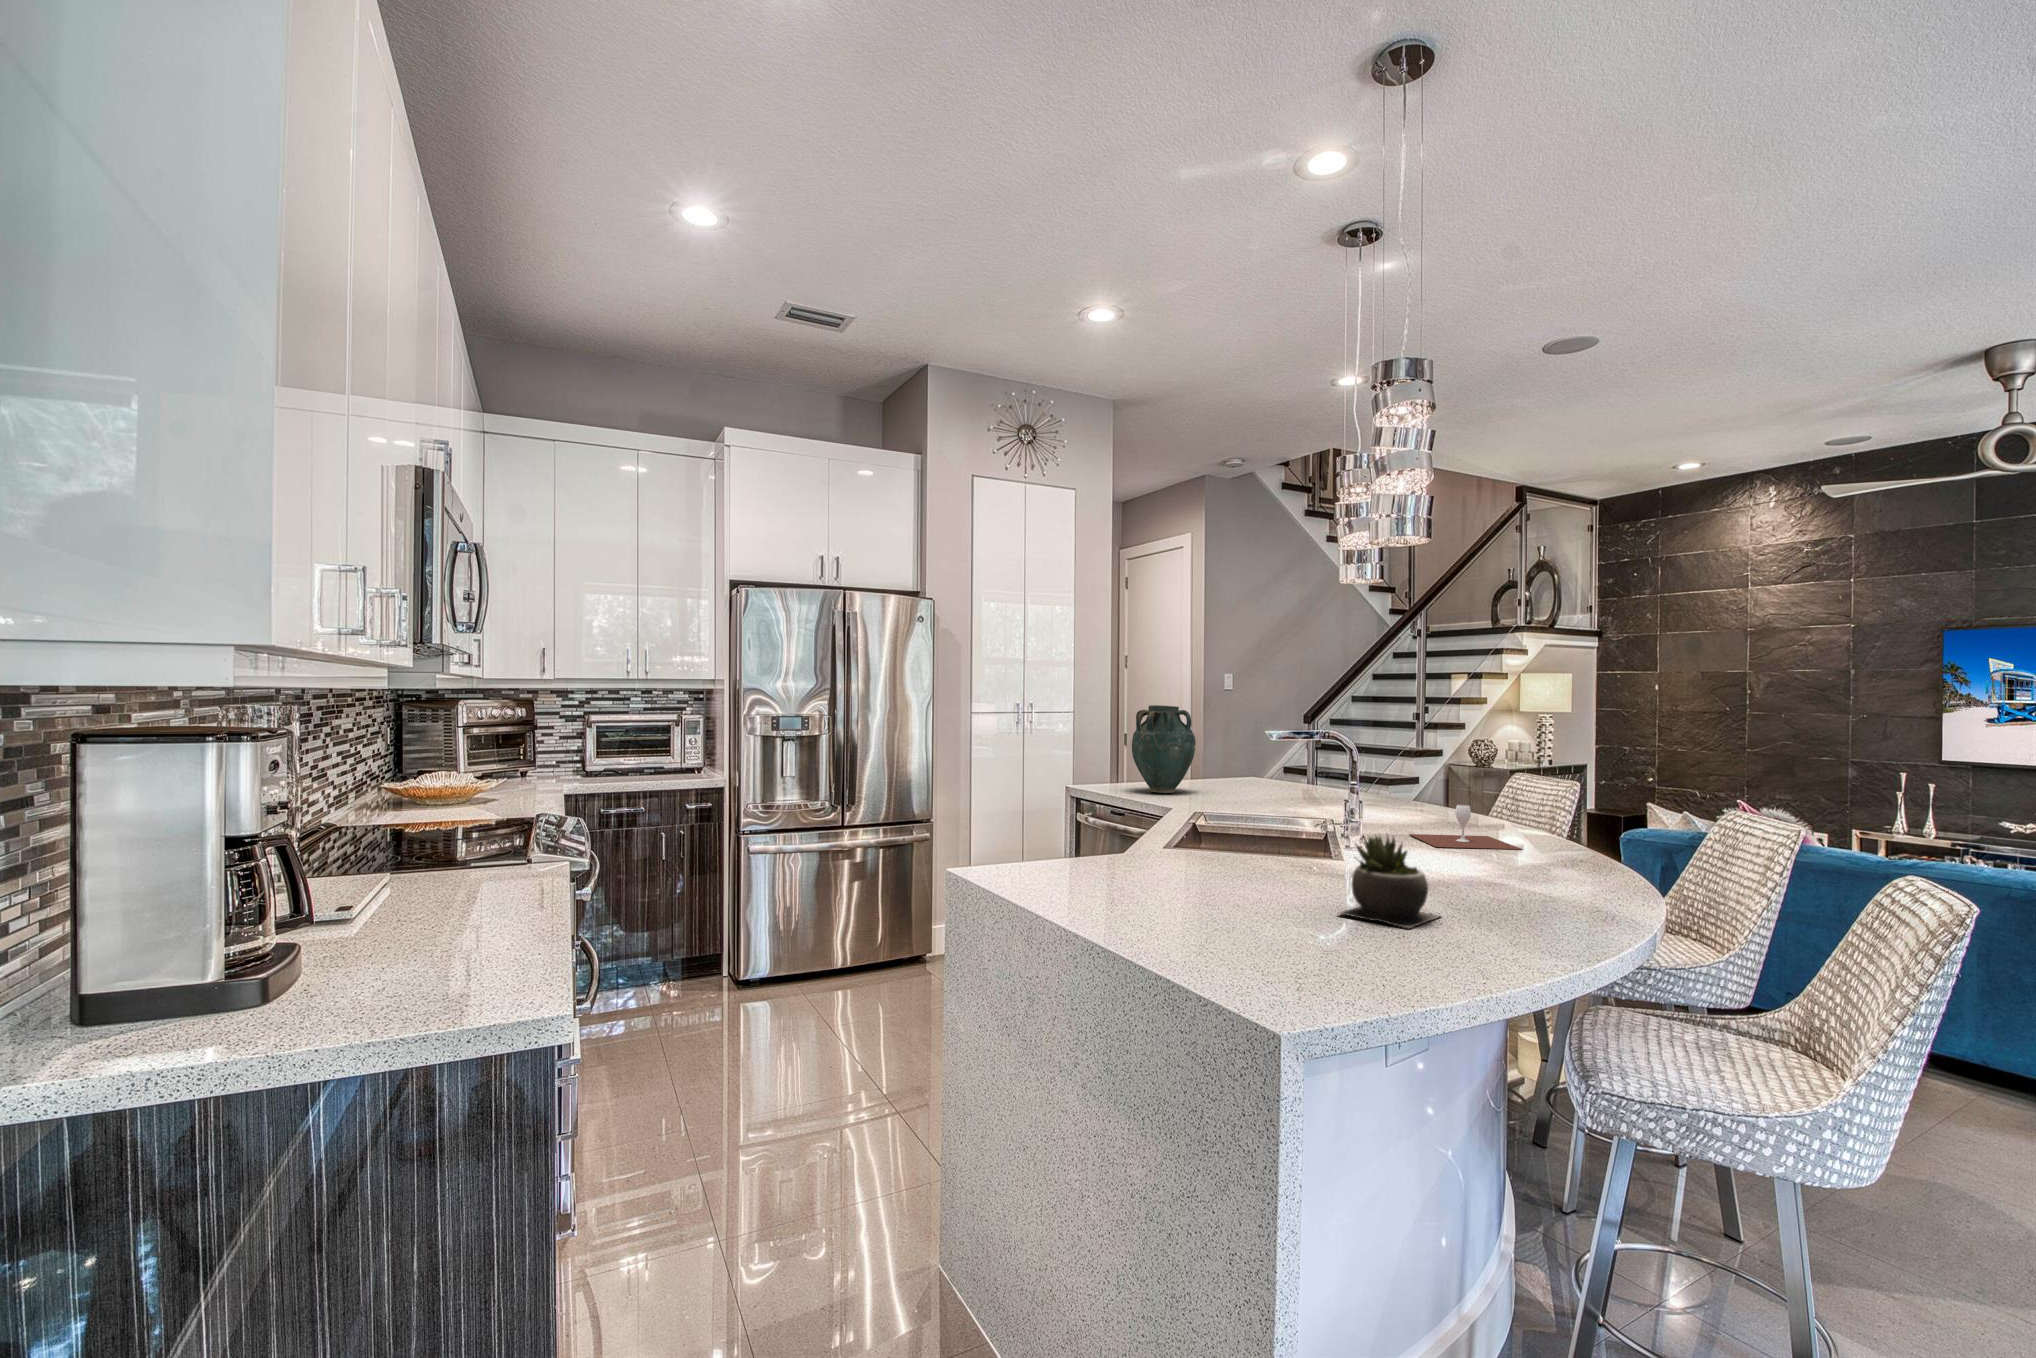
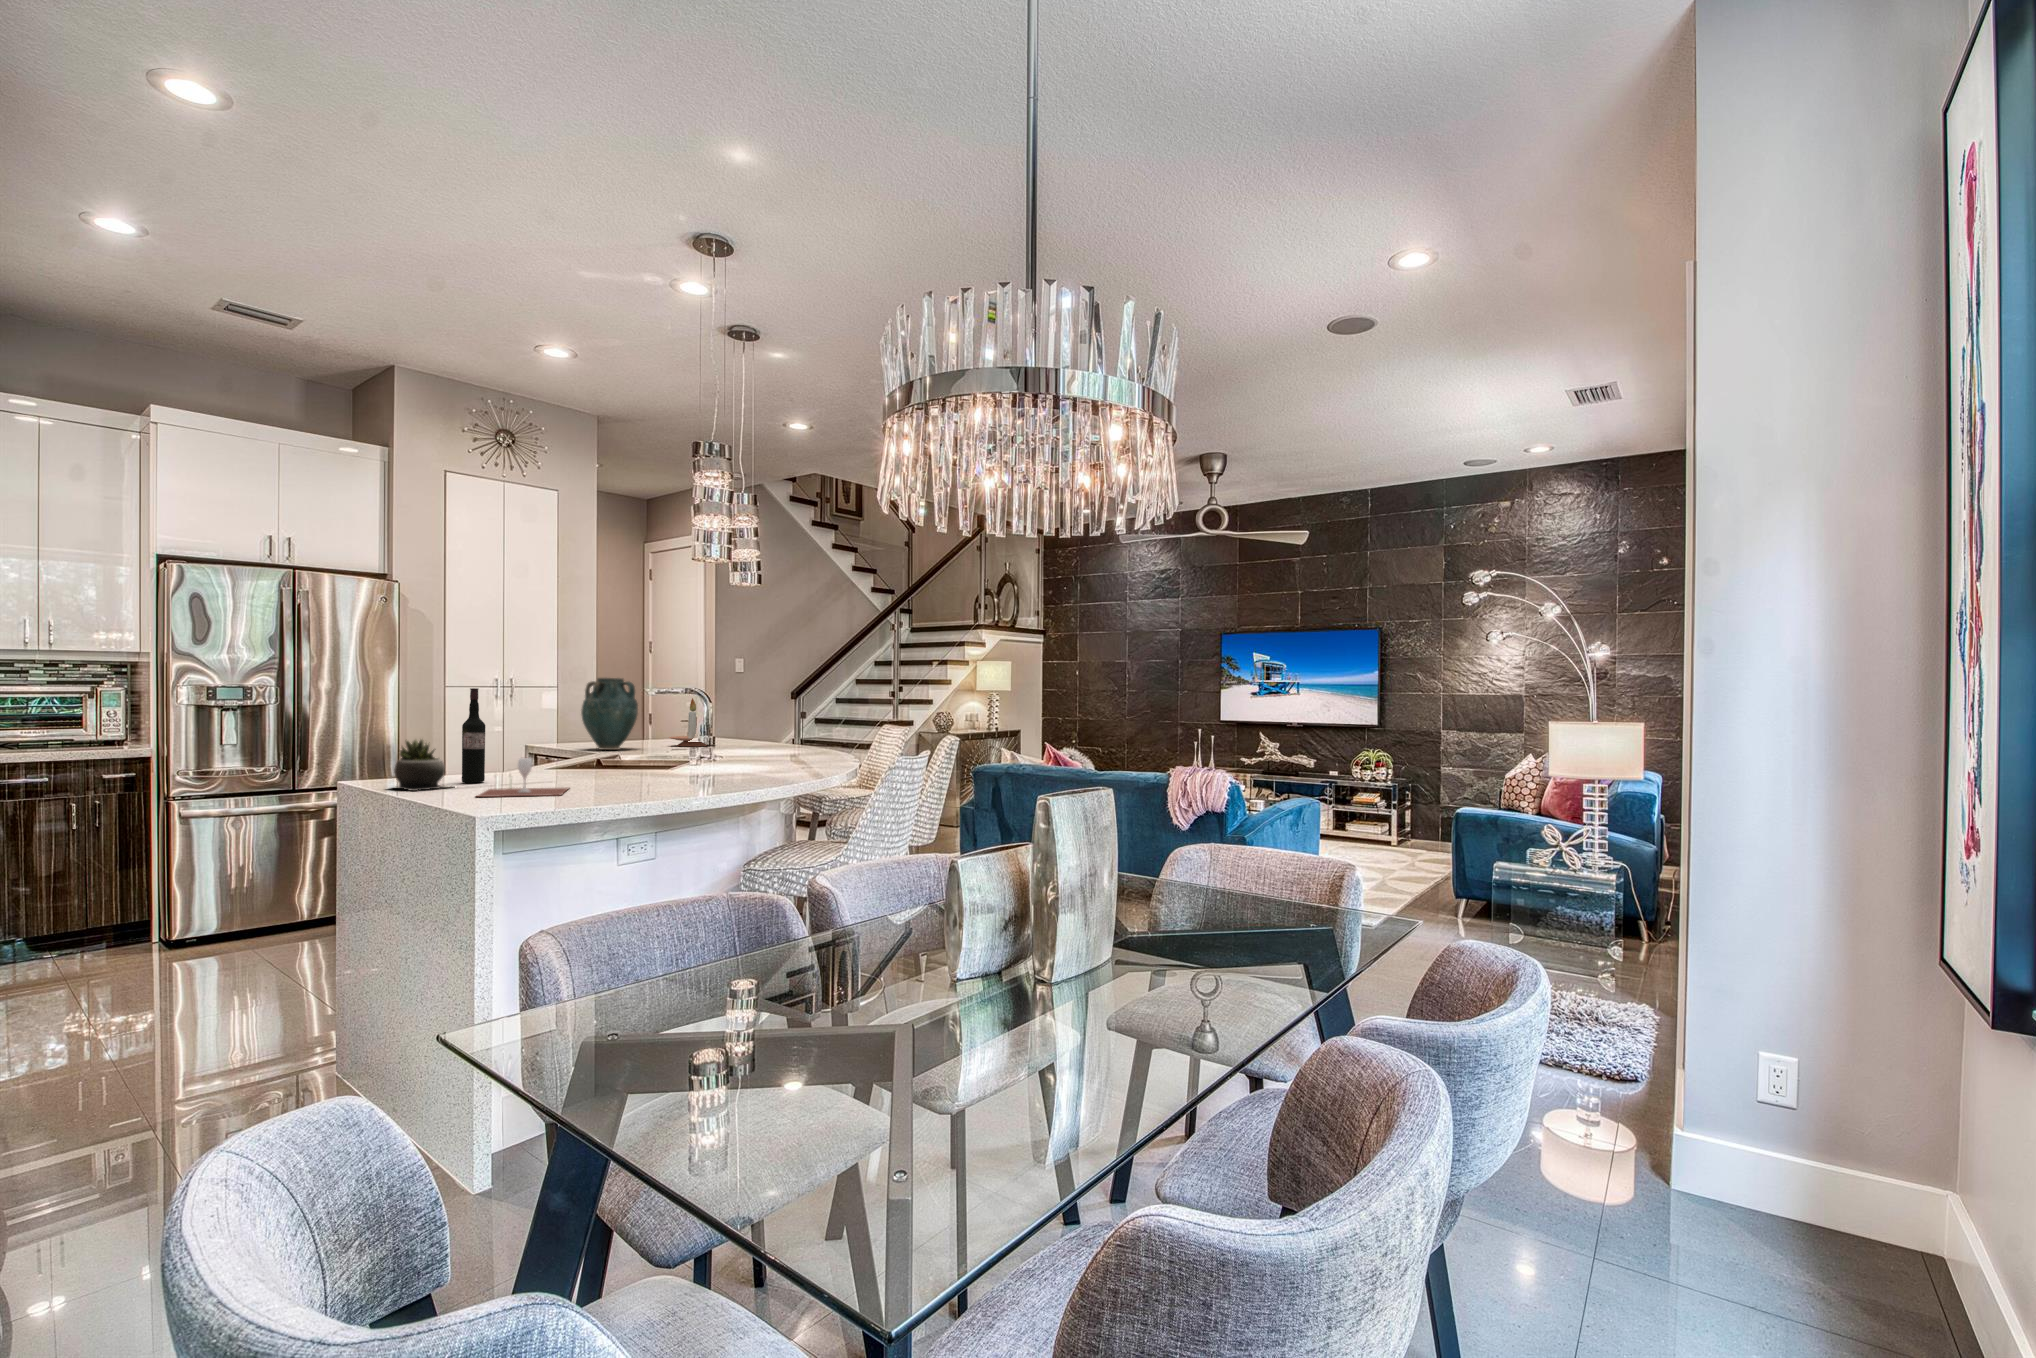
candle holder: none [1220,728,1275,788] -> present [669,698,707,746]
wine bottle: none [1078,737,1106,869] -> present [462,688,485,783]
wine glass: present [1409,805,1521,849] -> present [478,758,568,797]
succulent plant: present [1339,833,1439,928] -> present [393,740,448,791]

